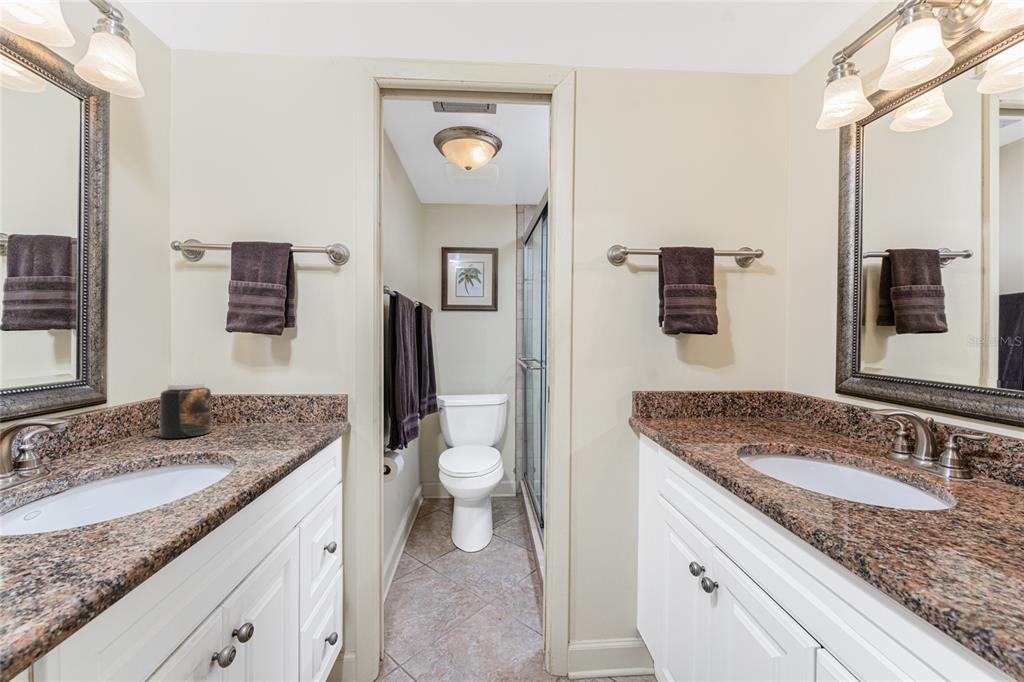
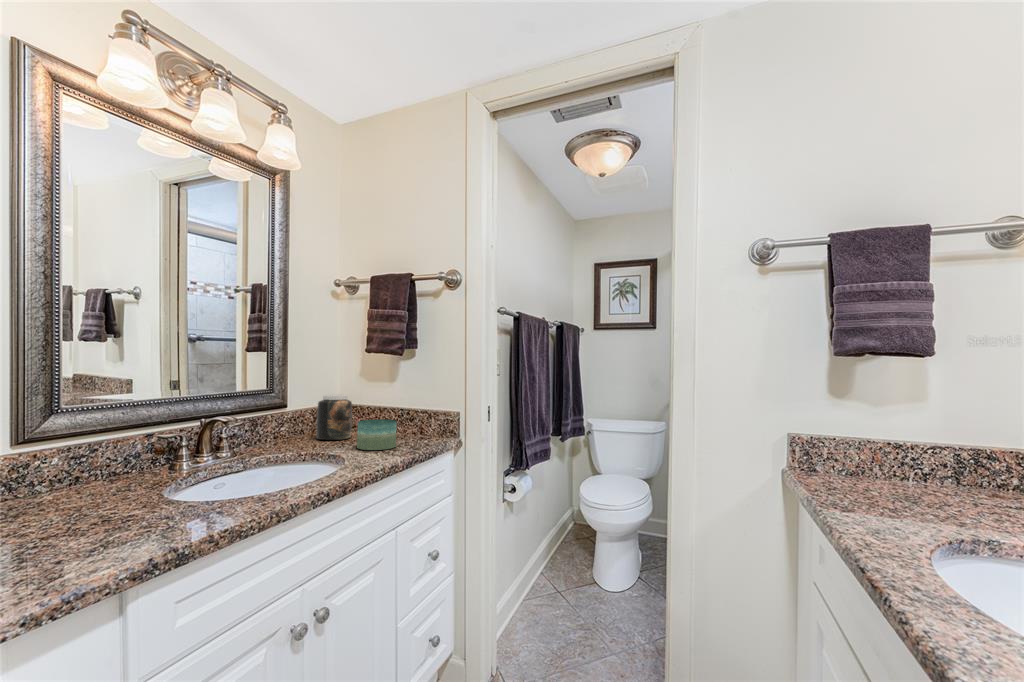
candle: none [233,407,283,444] -> present [357,419,397,450]

